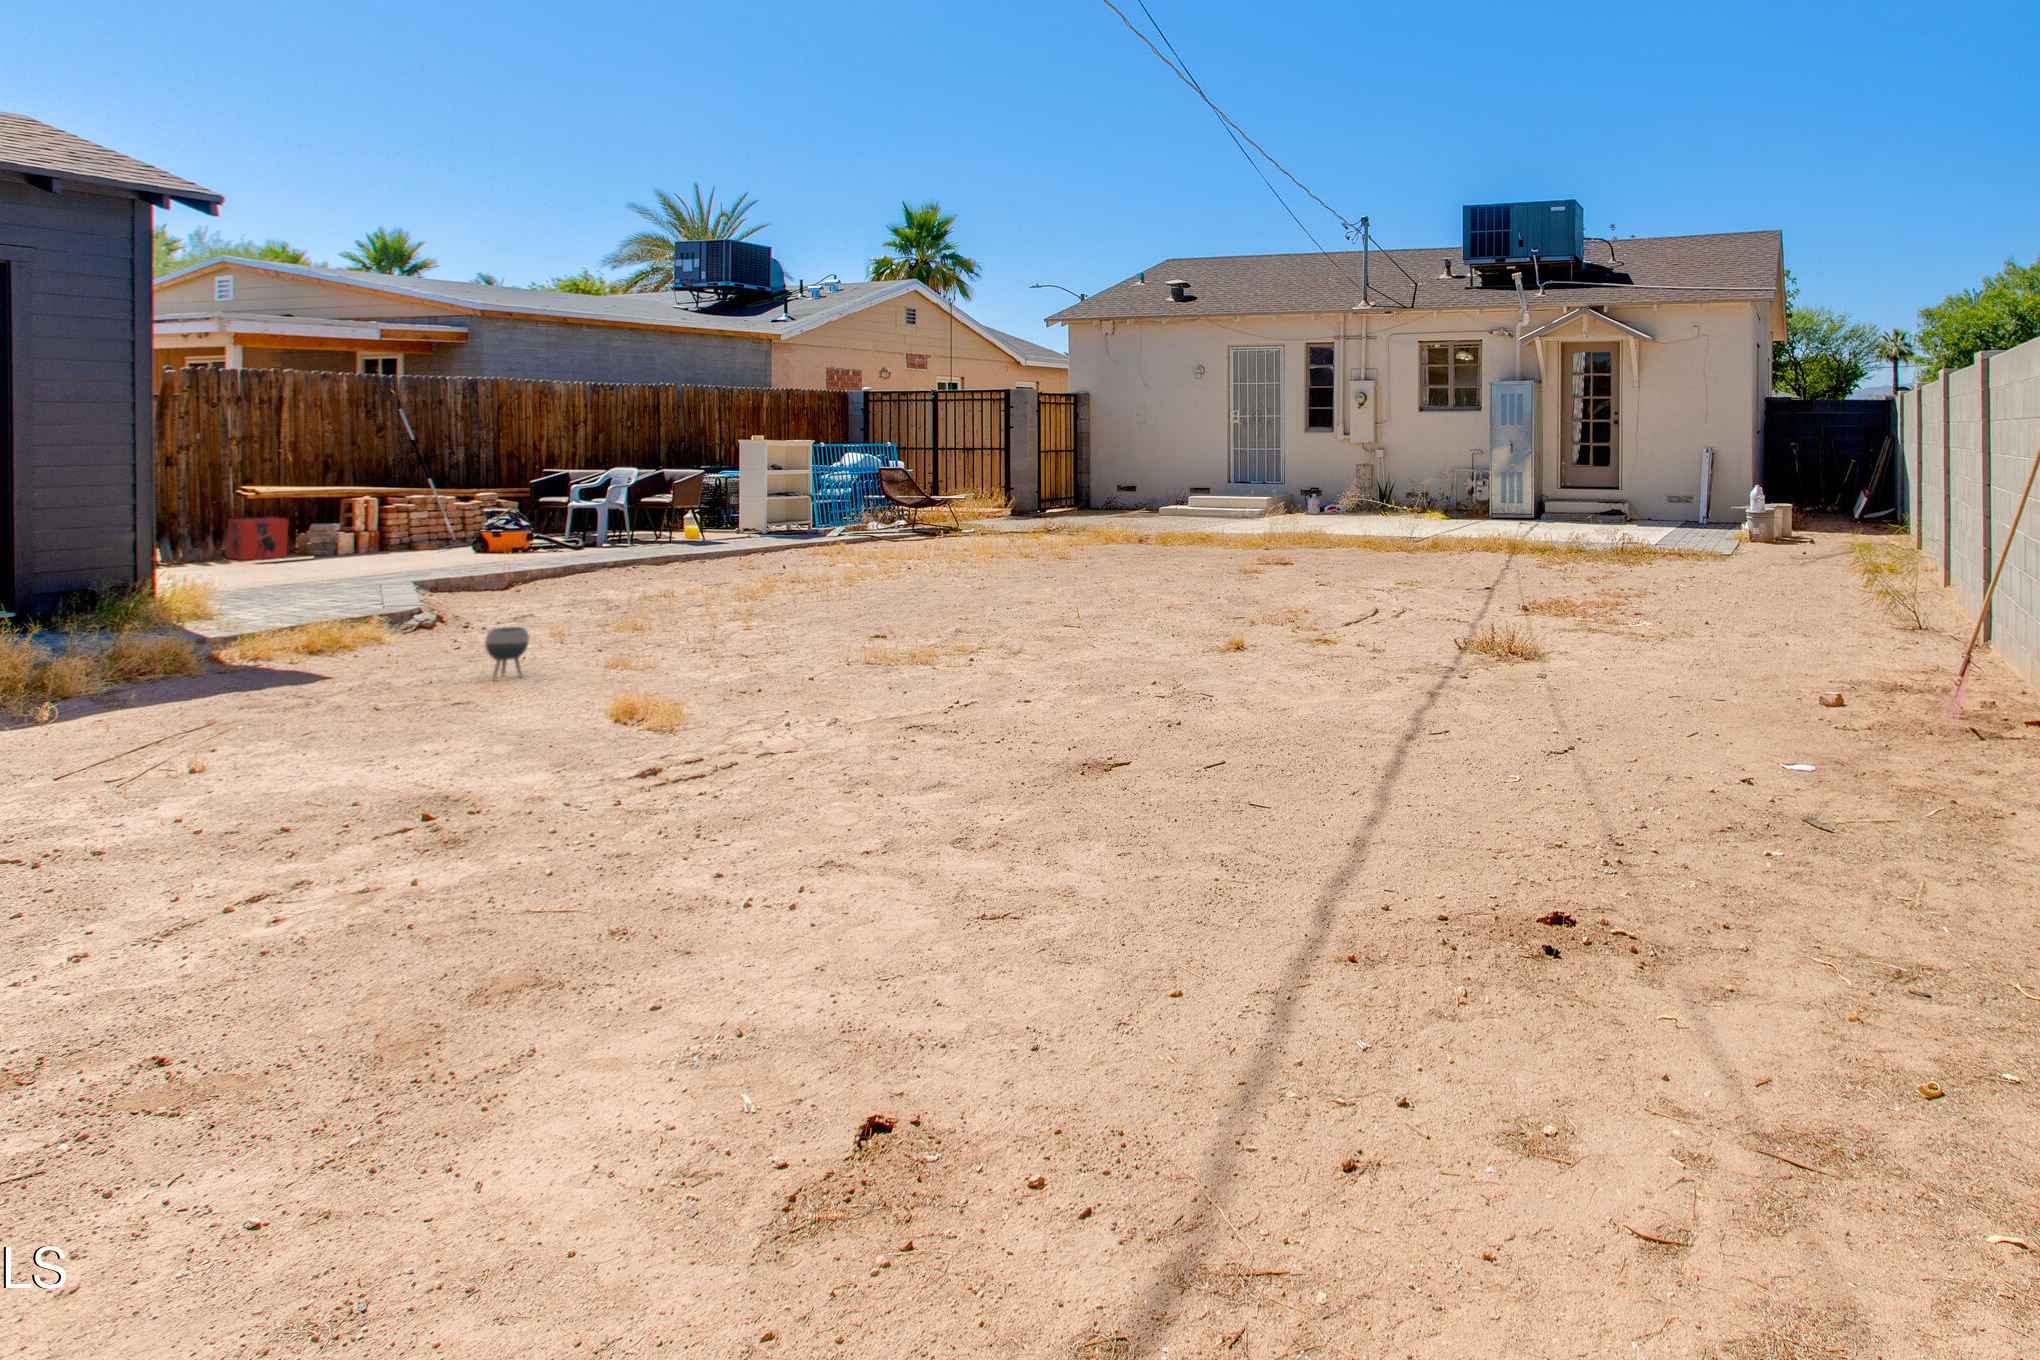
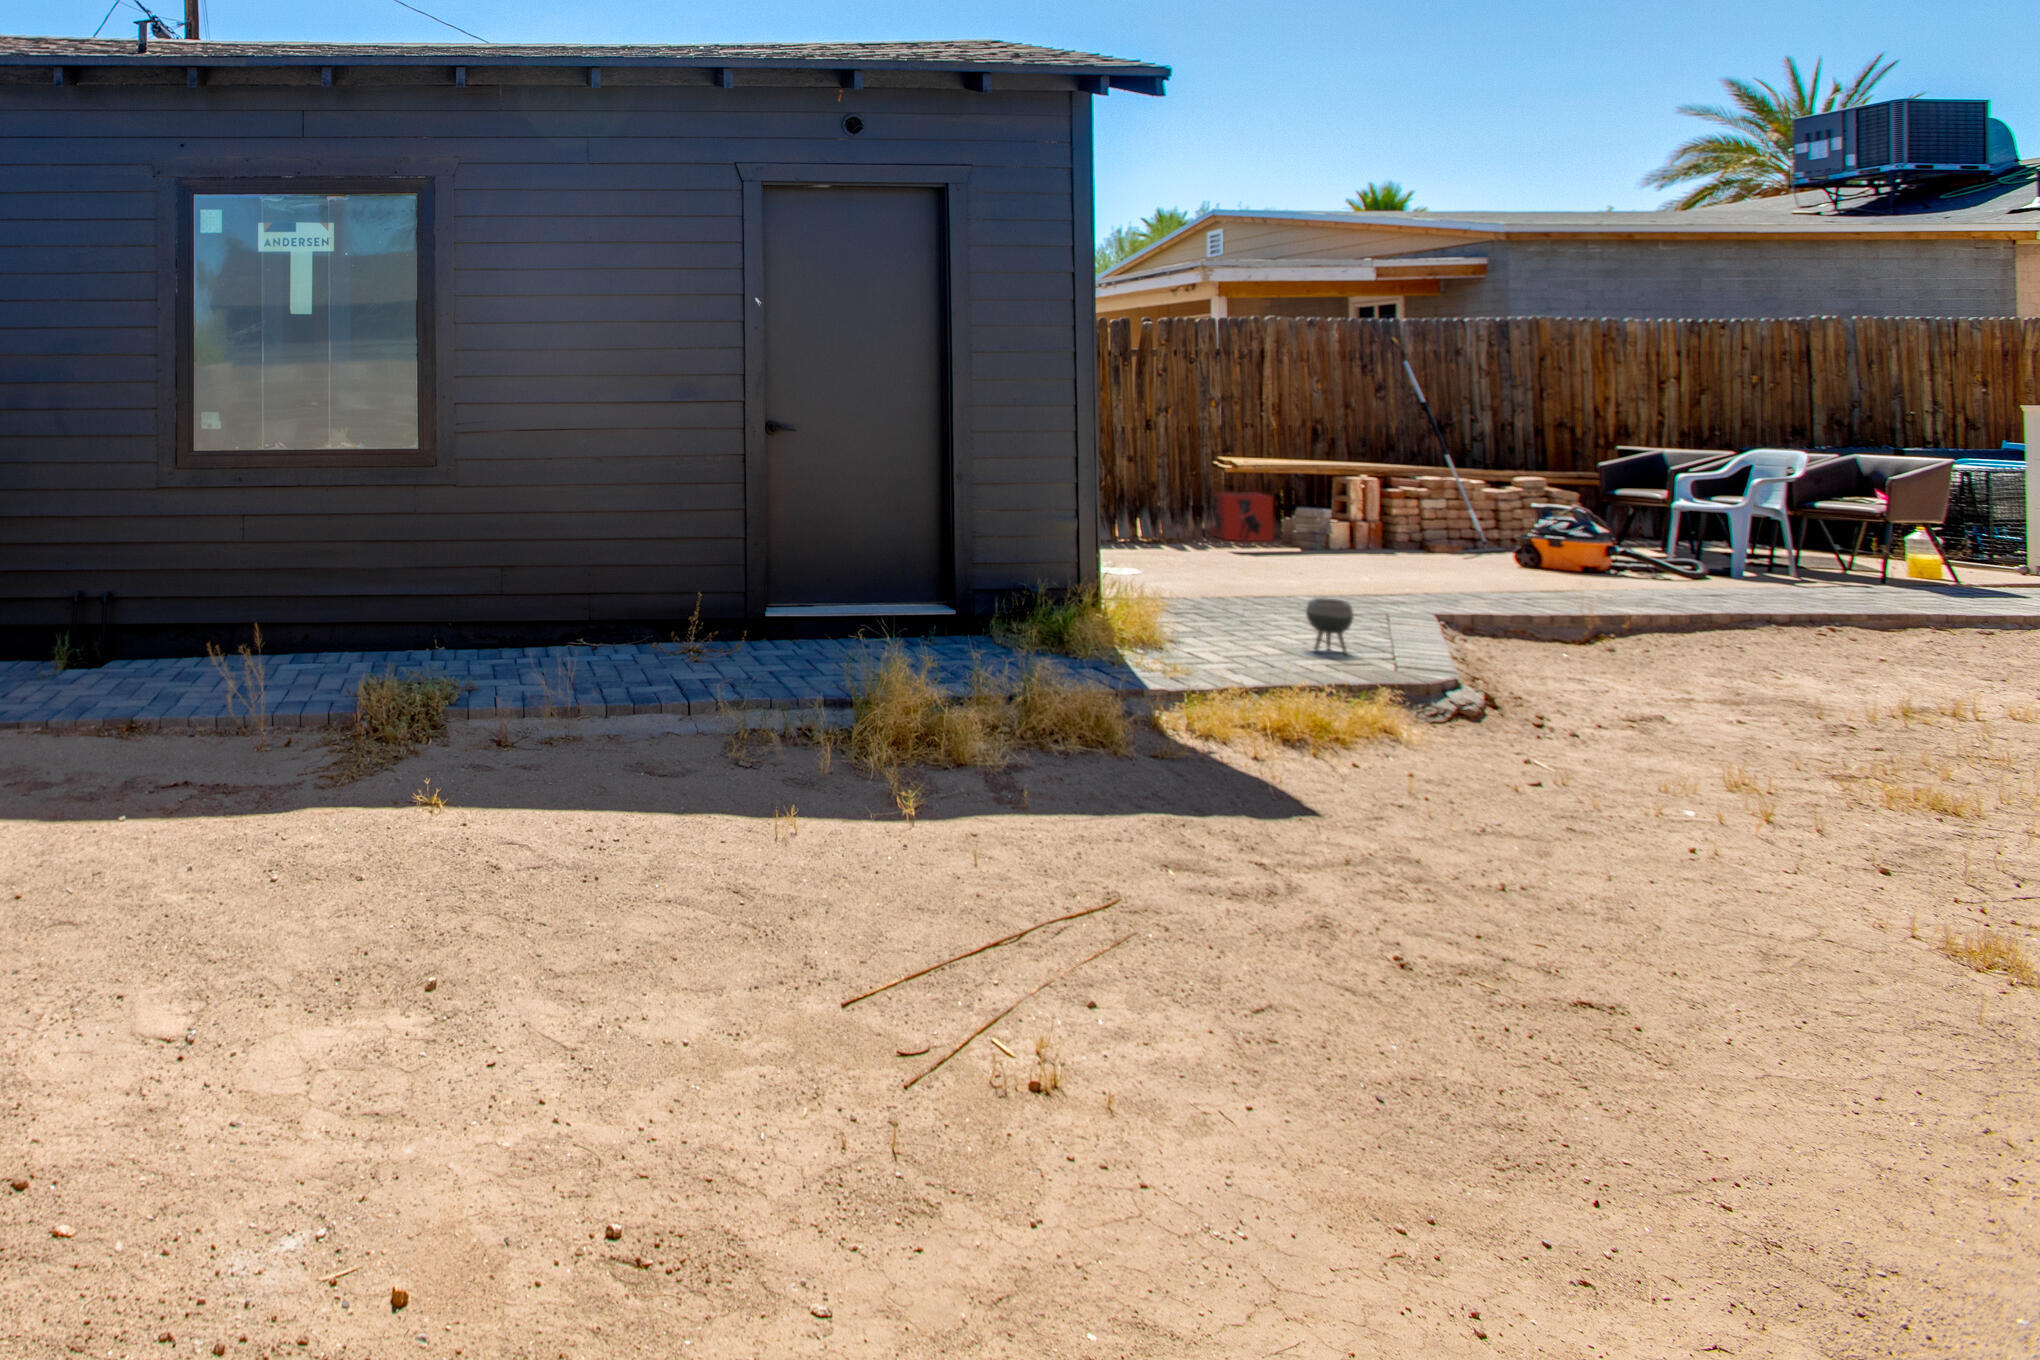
planter: present [485,627,529,680] -> present [1306,598,1354,654]

